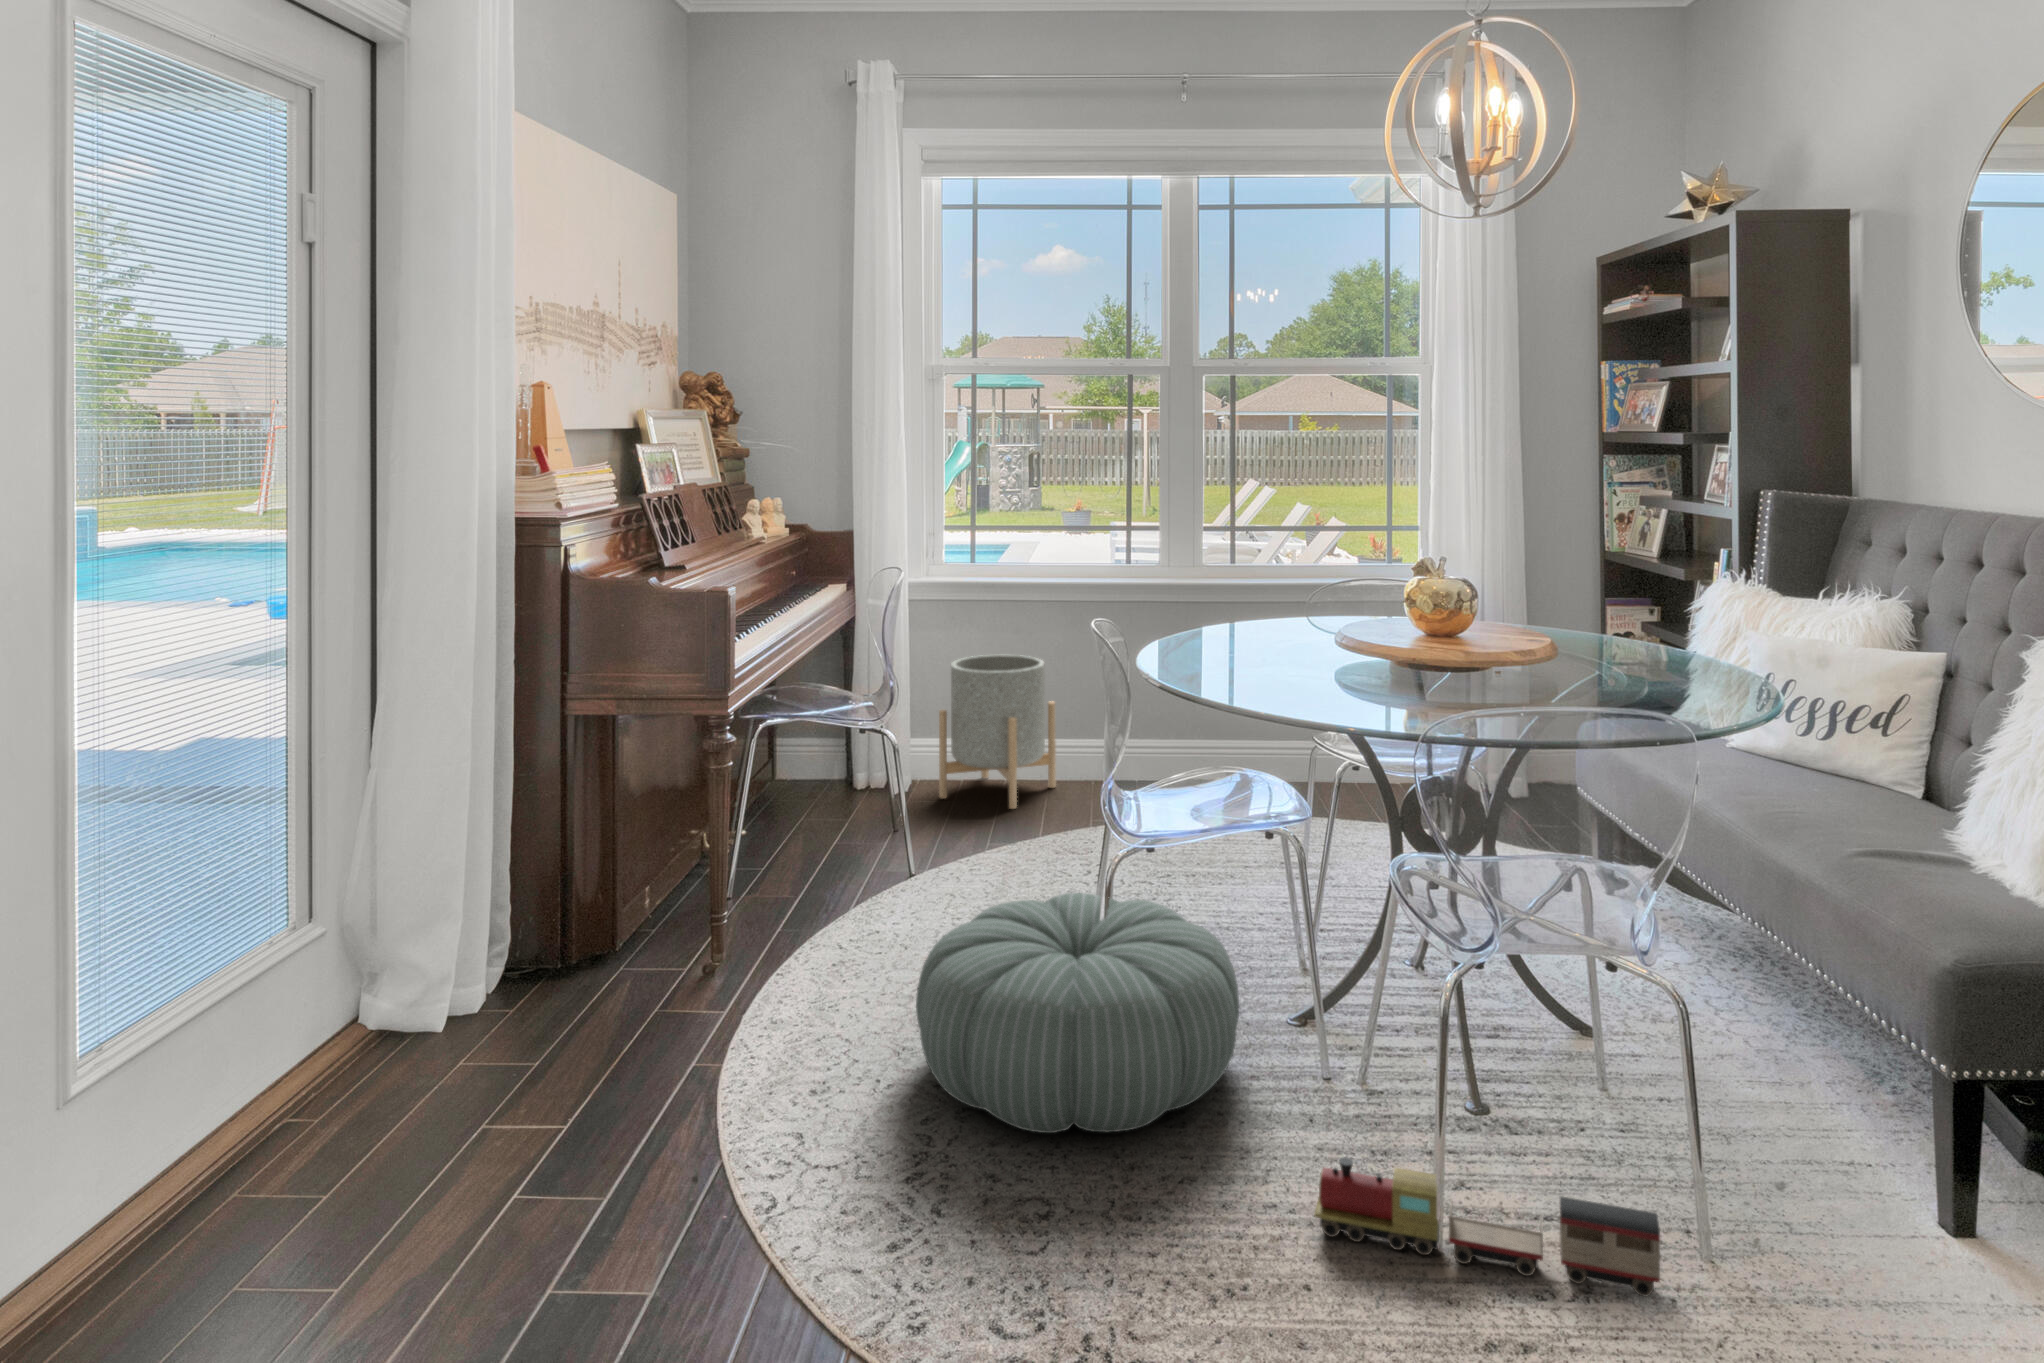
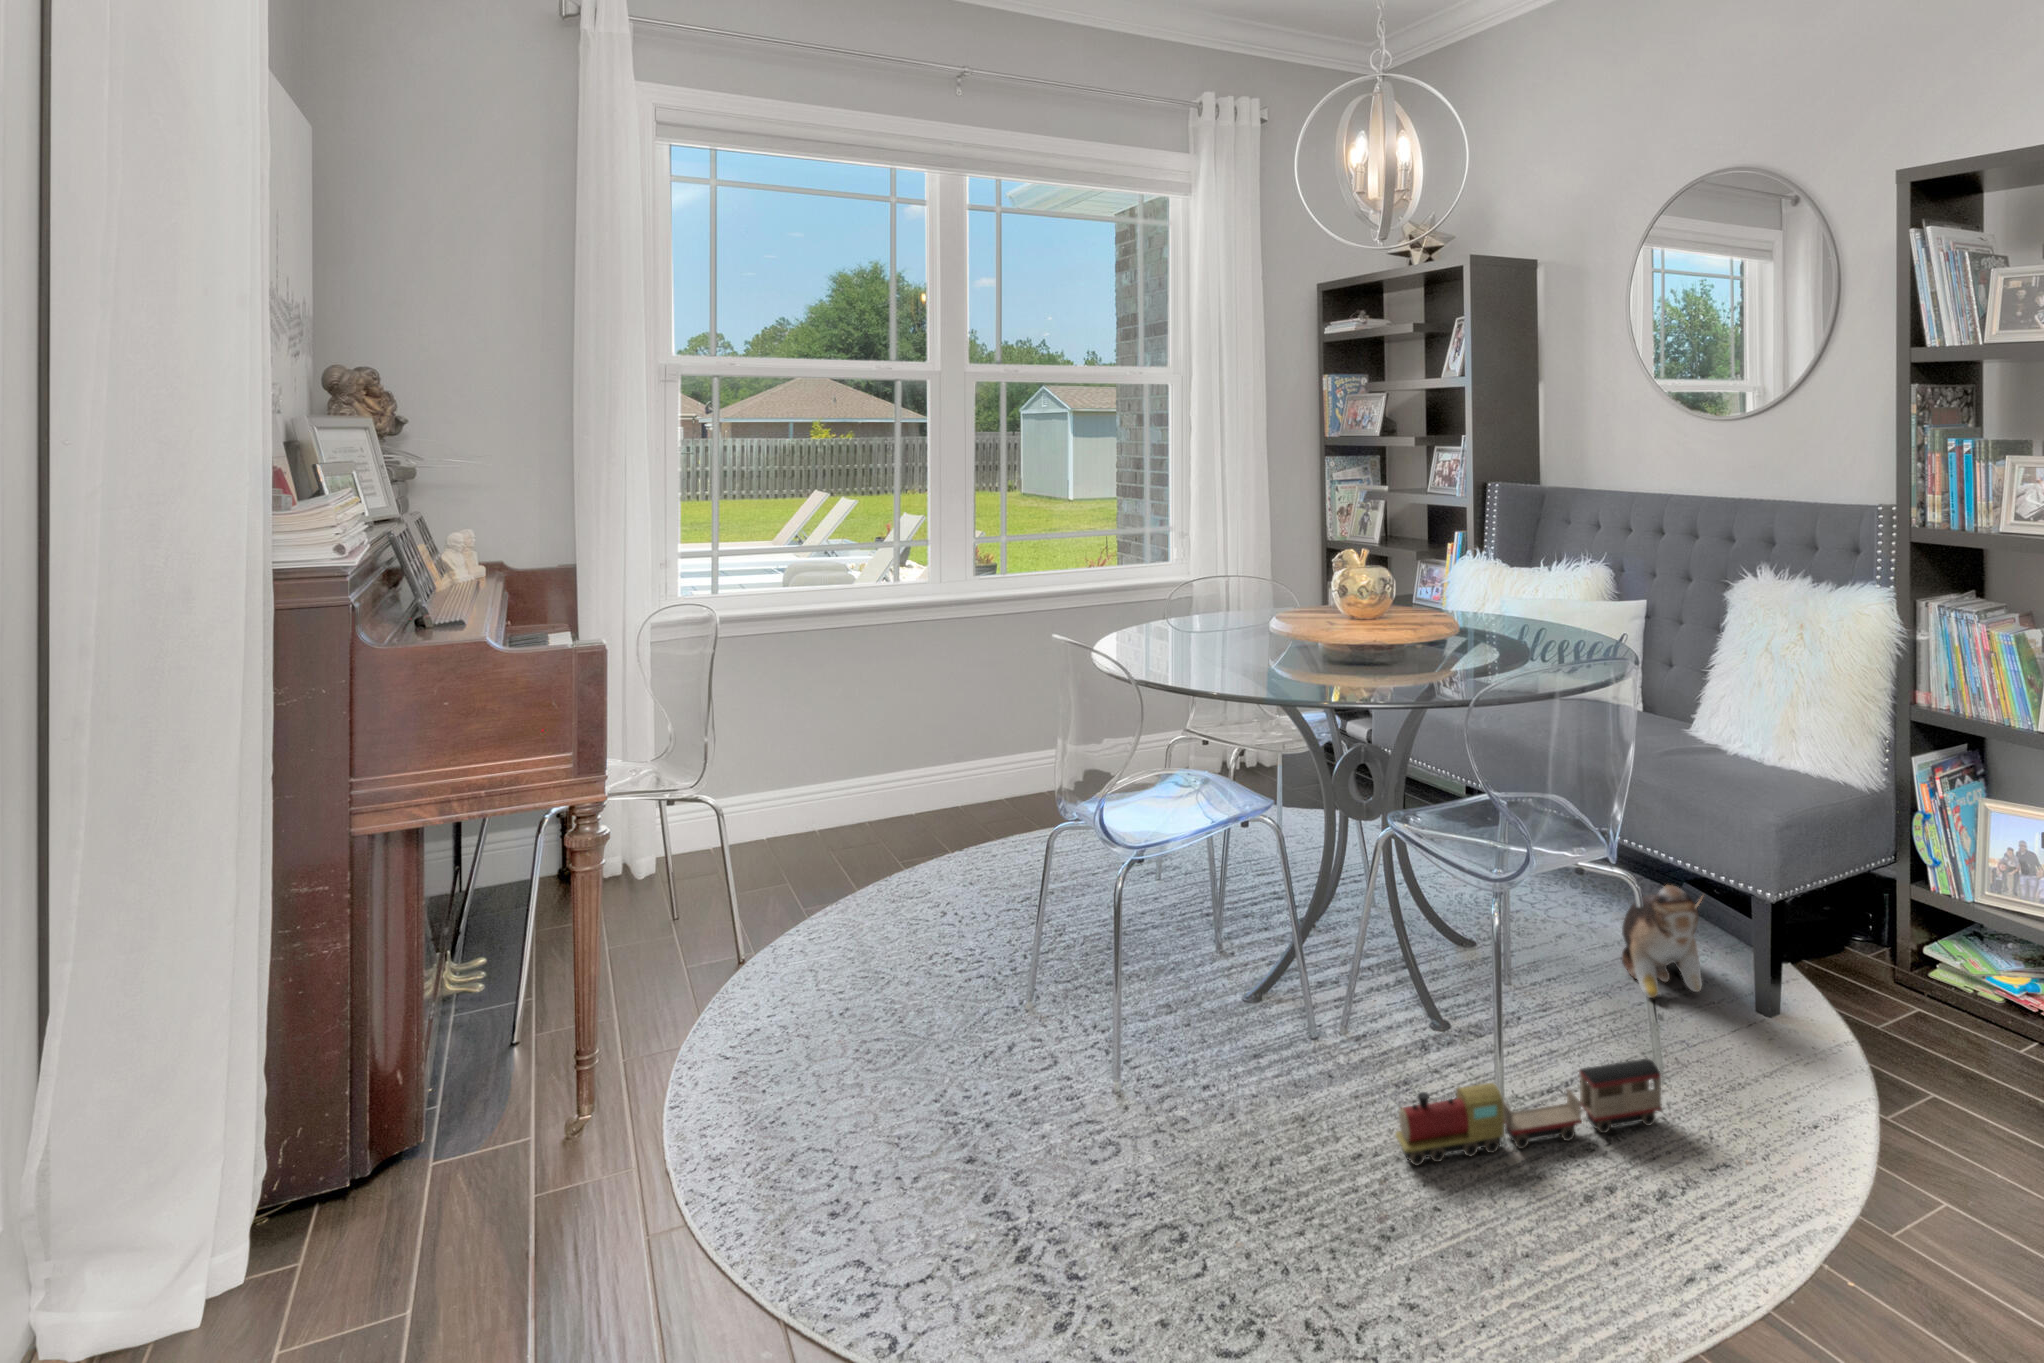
planter: present [939,655,1056,809] -> none [694,704,823,878]
pouf: present [916,893,1239,1133] -> none [923,921,1253,1171]
plush toy: none [1765,1016,1872,1170] -> present [1622,885,1702,998]

